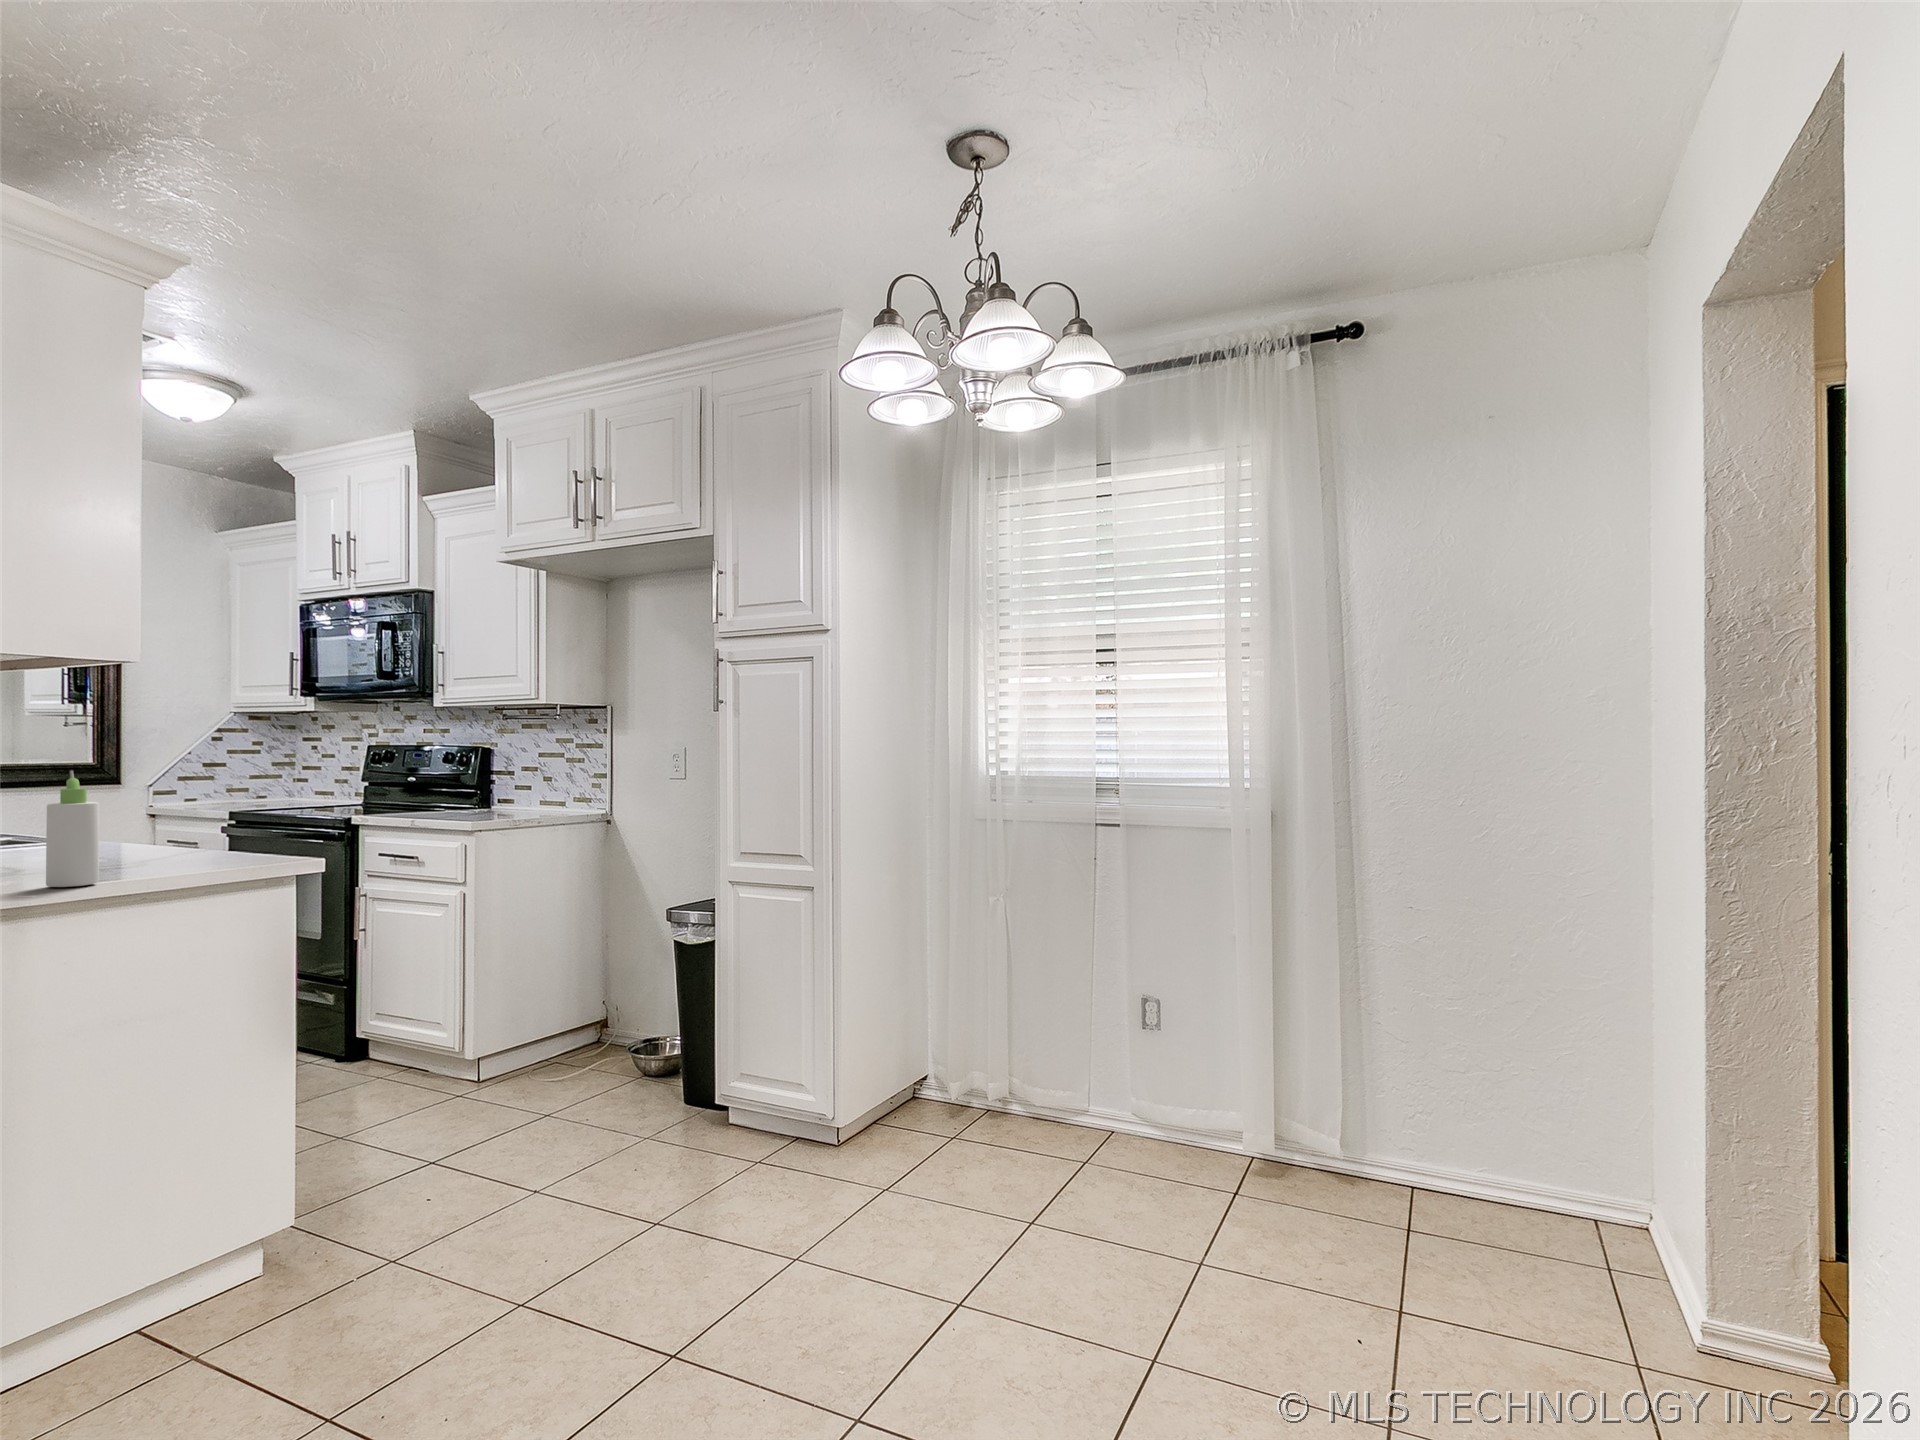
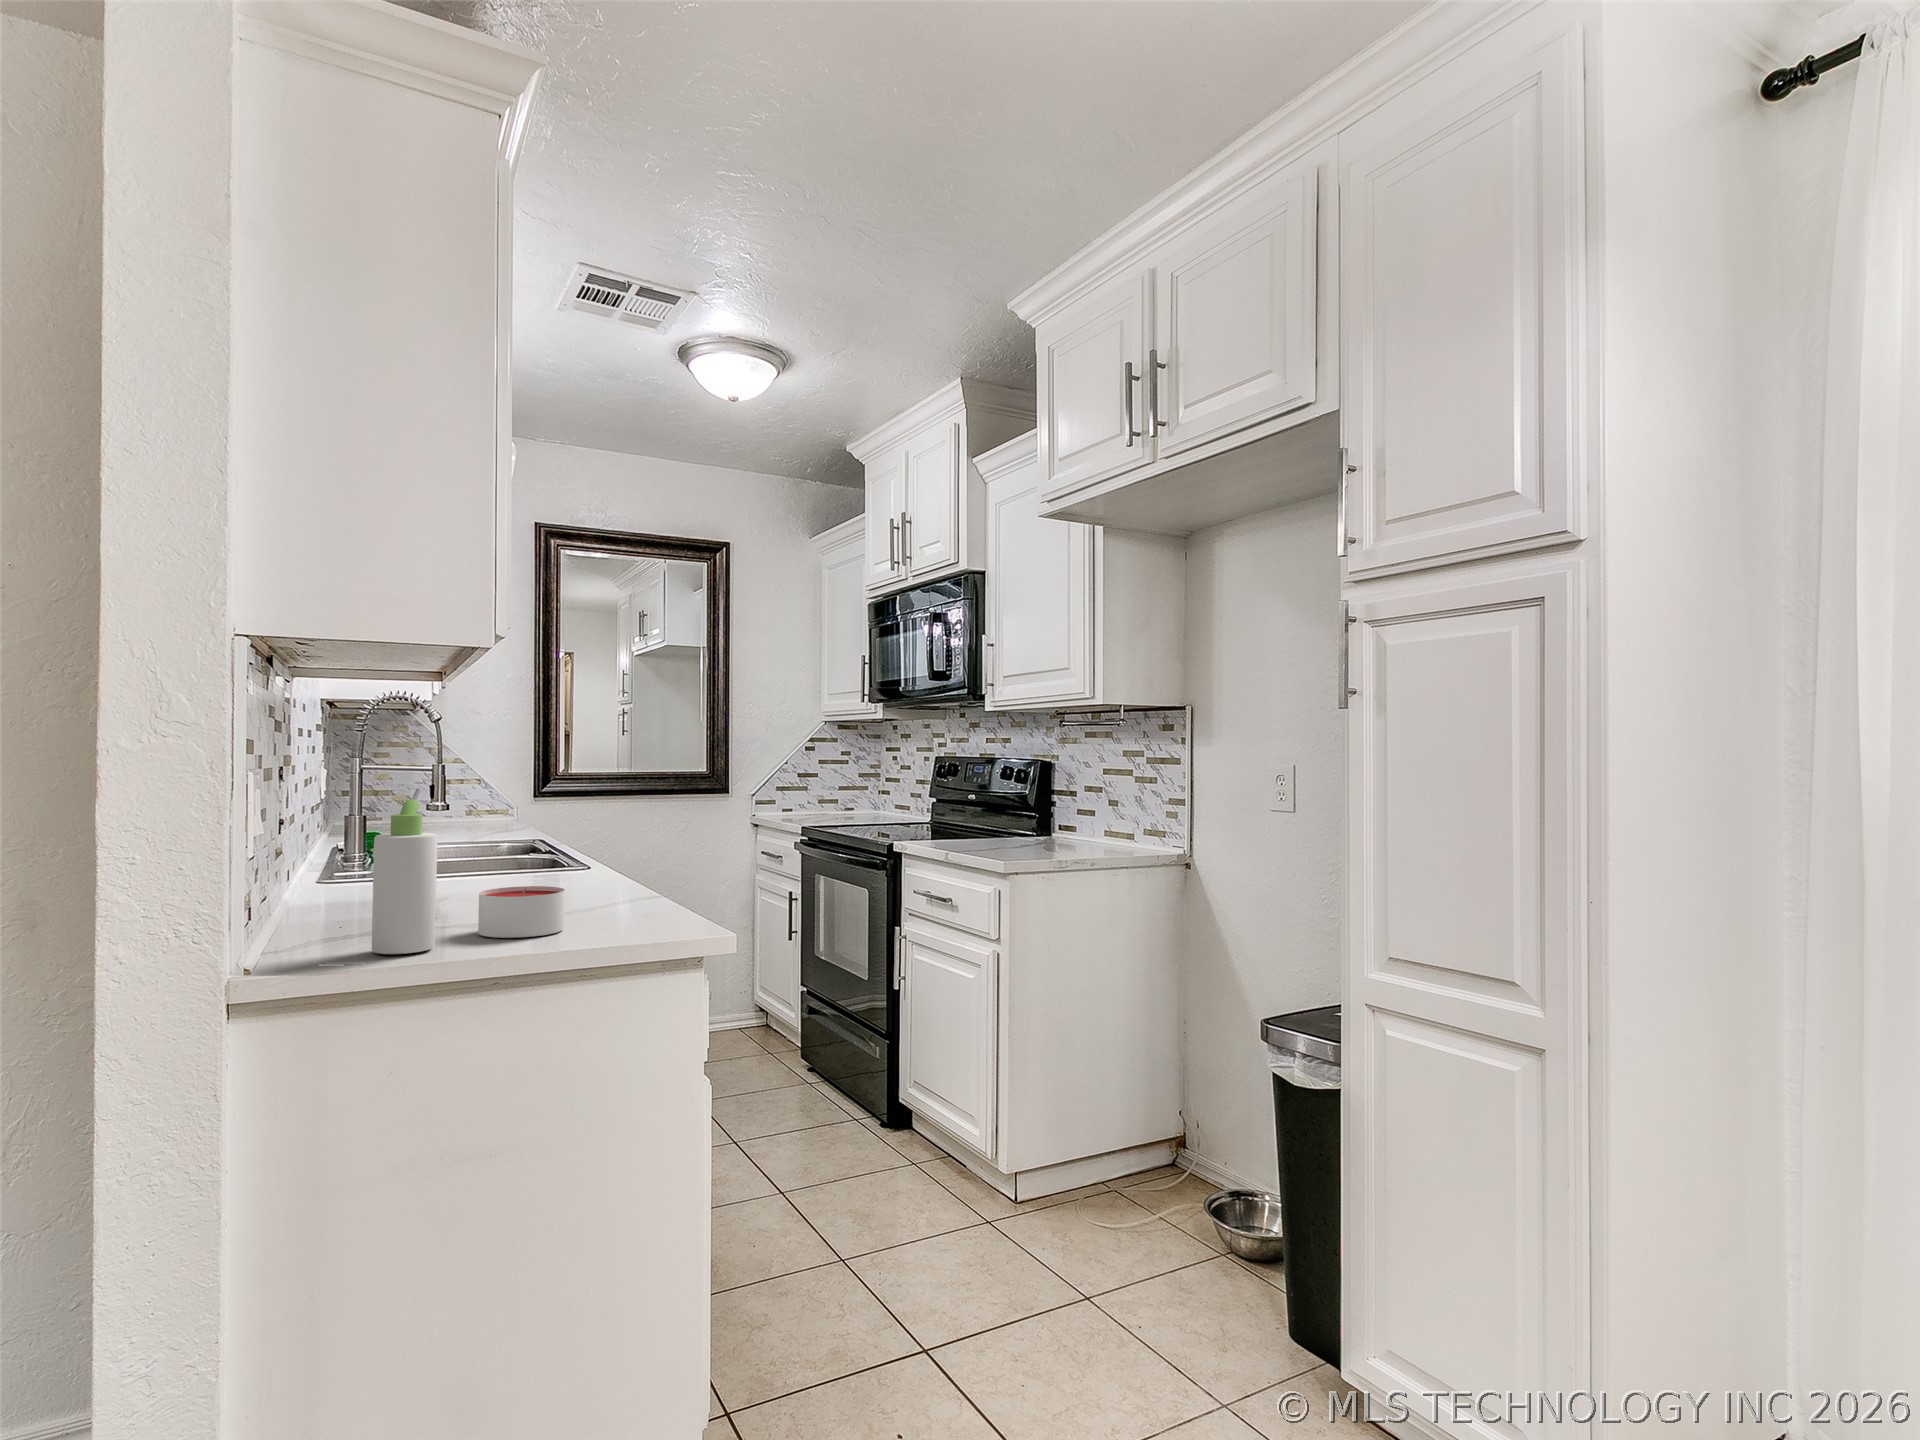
candle: none [109,841,181,876] -> present [478,886,565,938]

